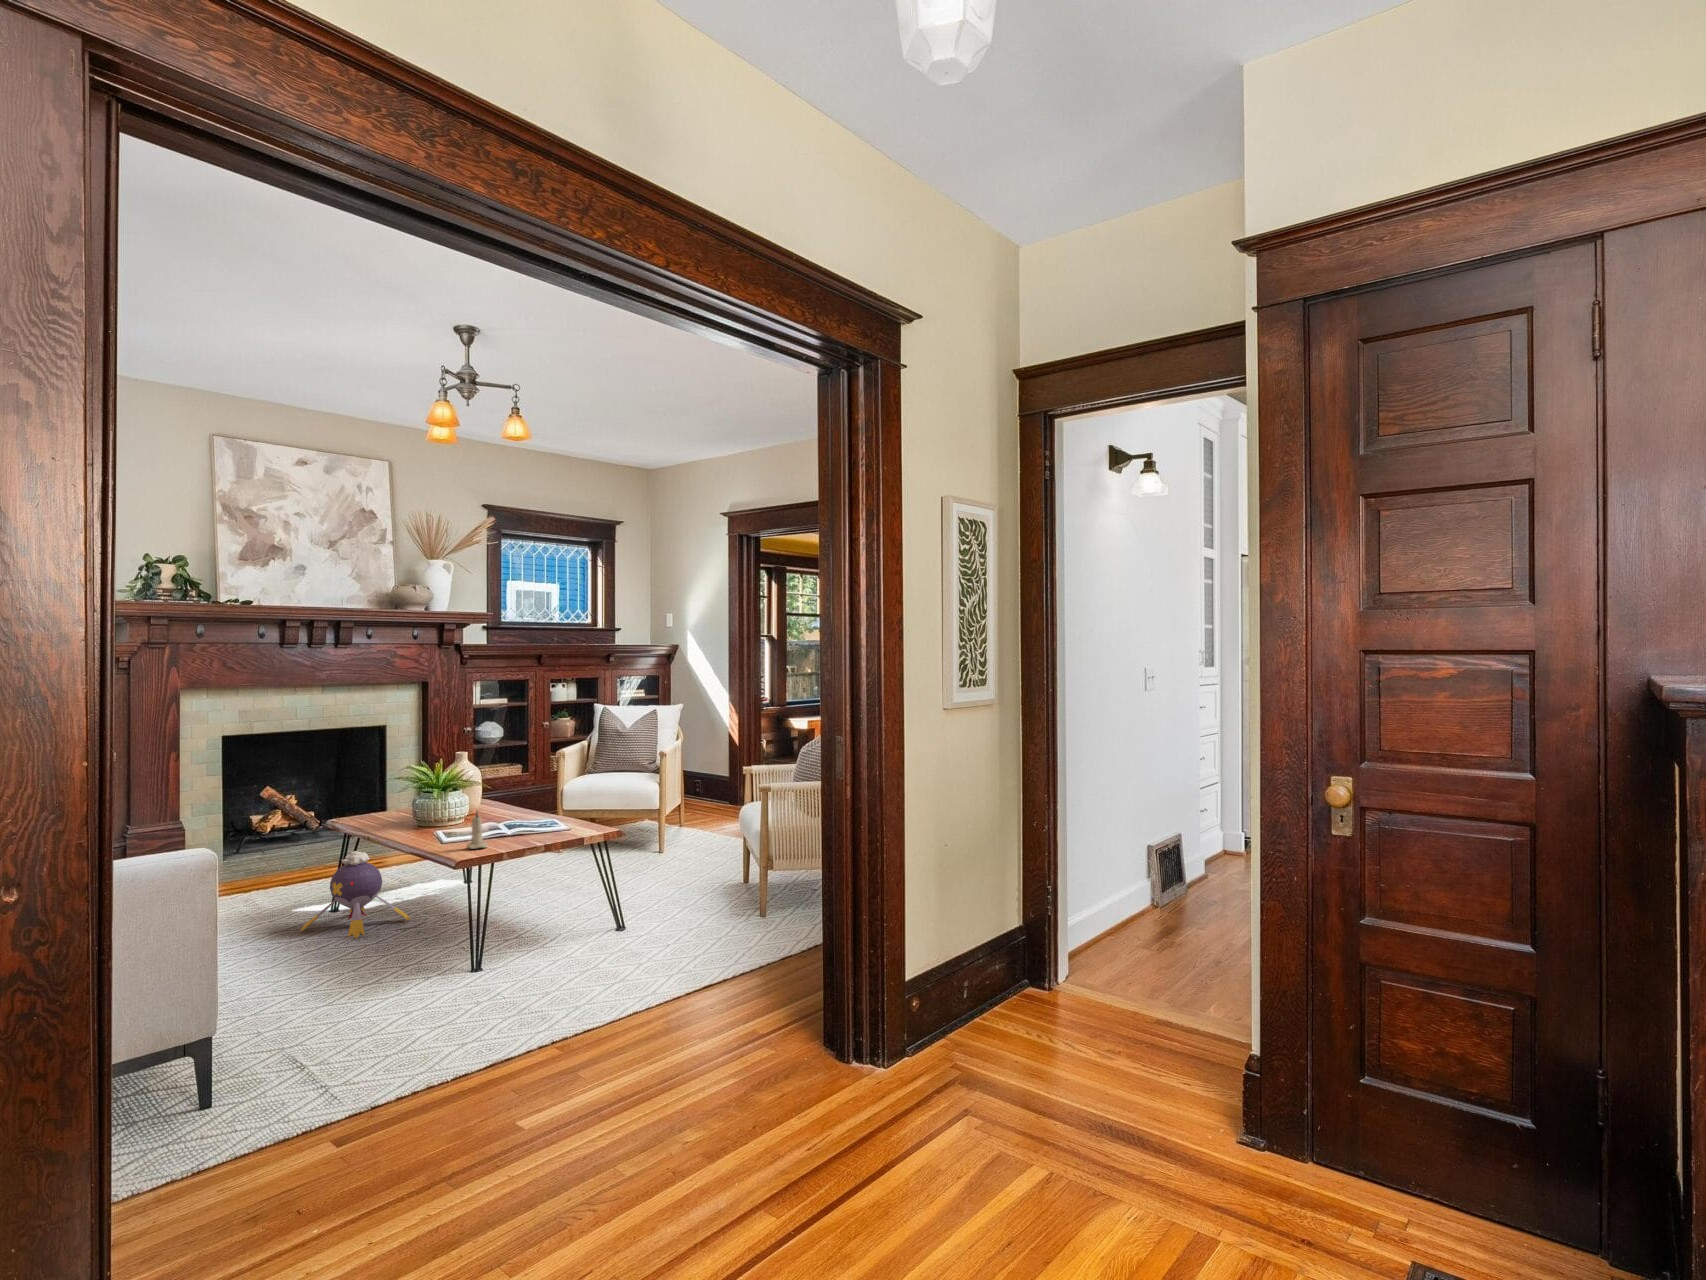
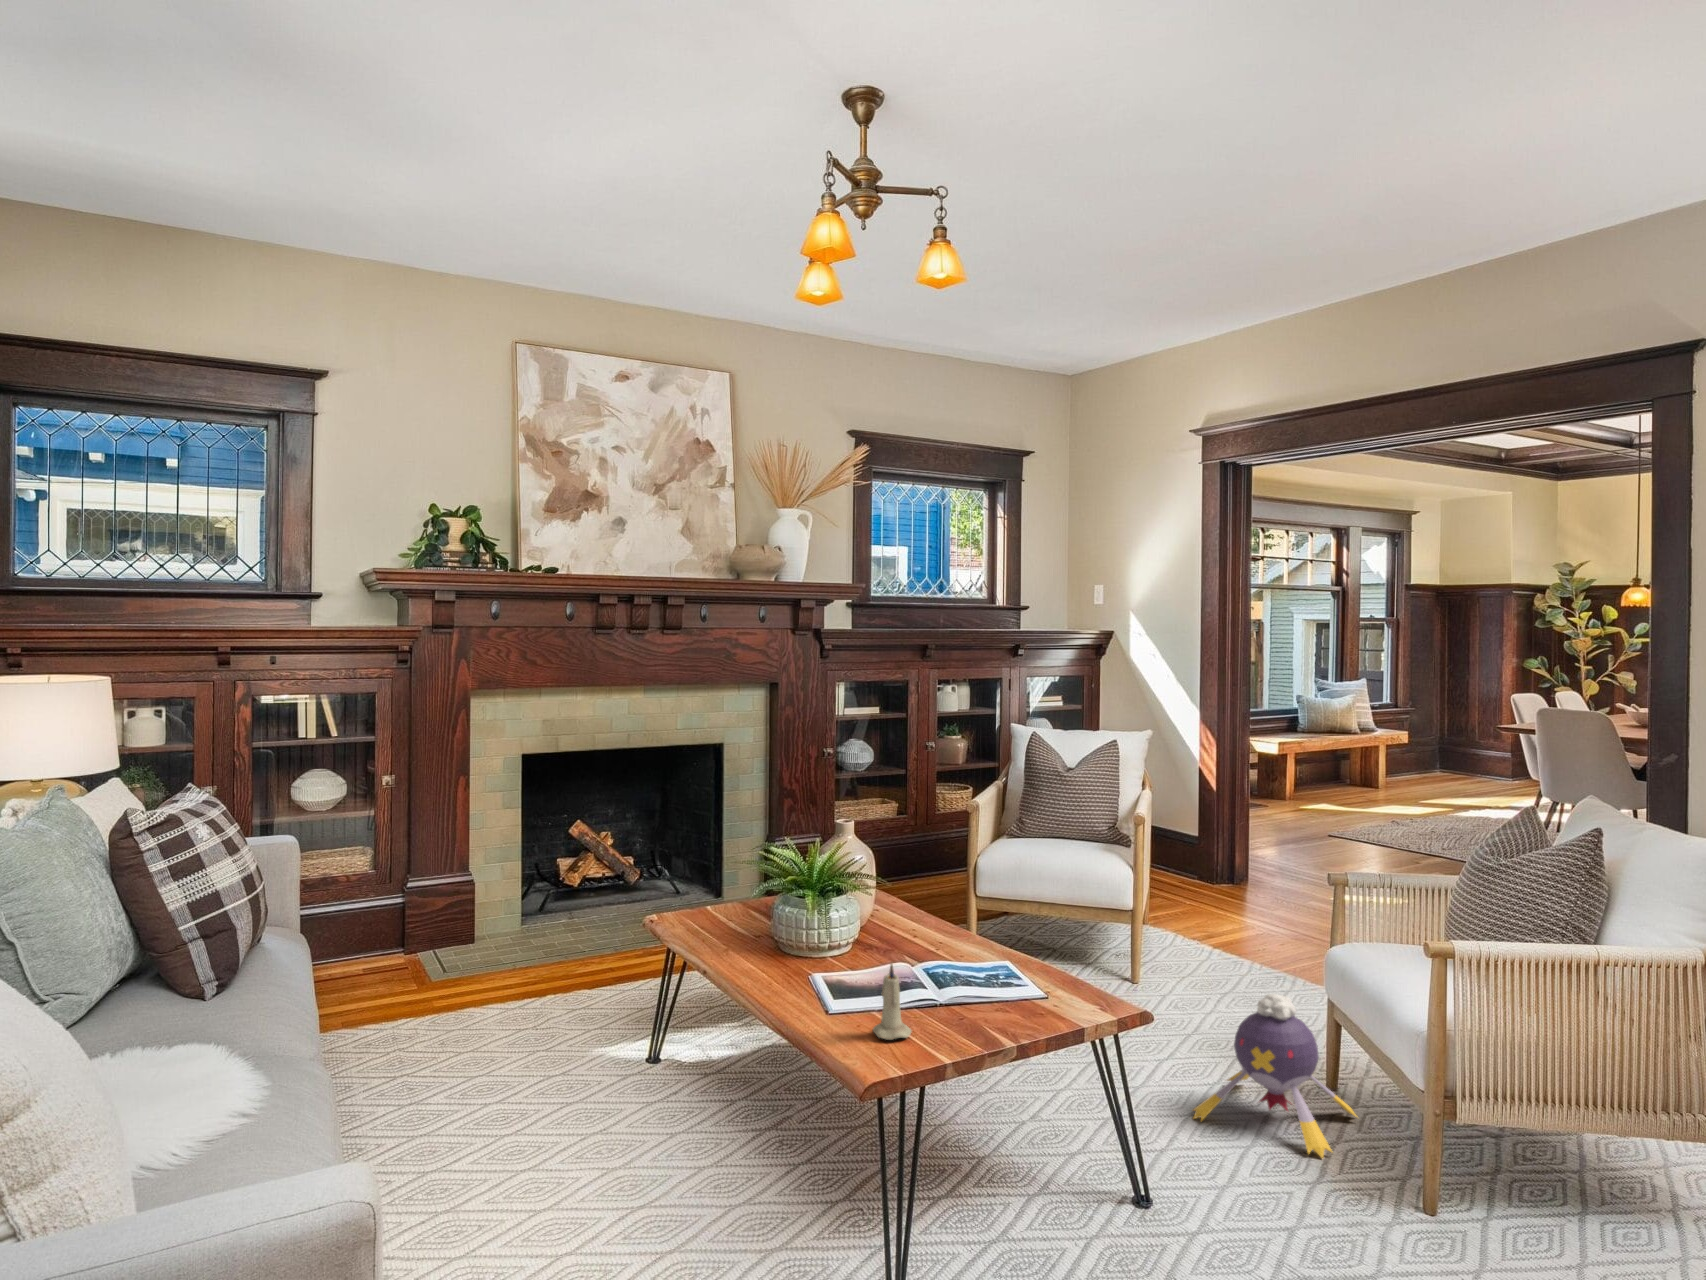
plush toy: present [301,851,411,938] -> present [1193,994,1357,1158]

